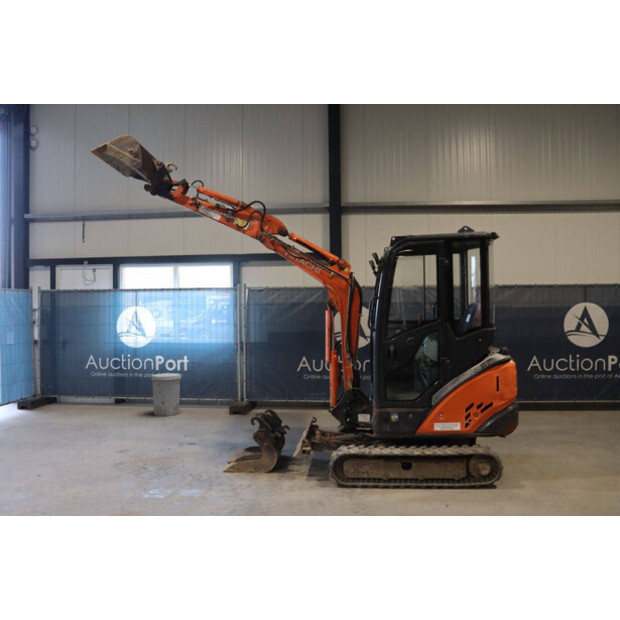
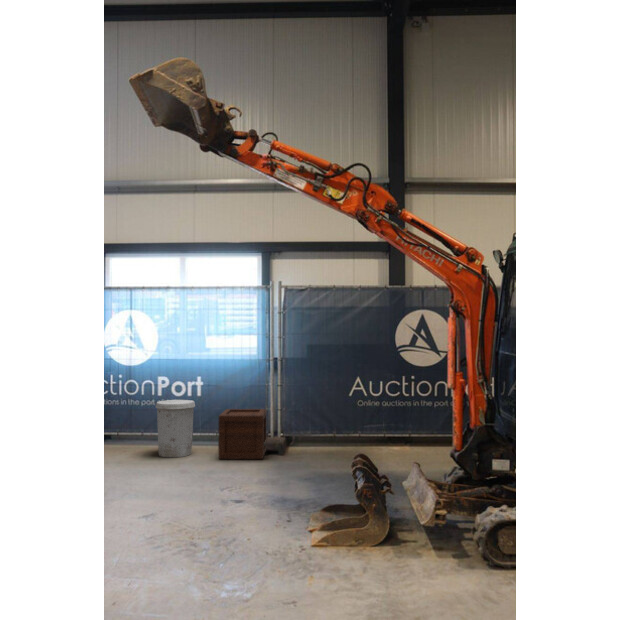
wooden crate: none [195,380,235,418] -> present [218,409,267,459]

